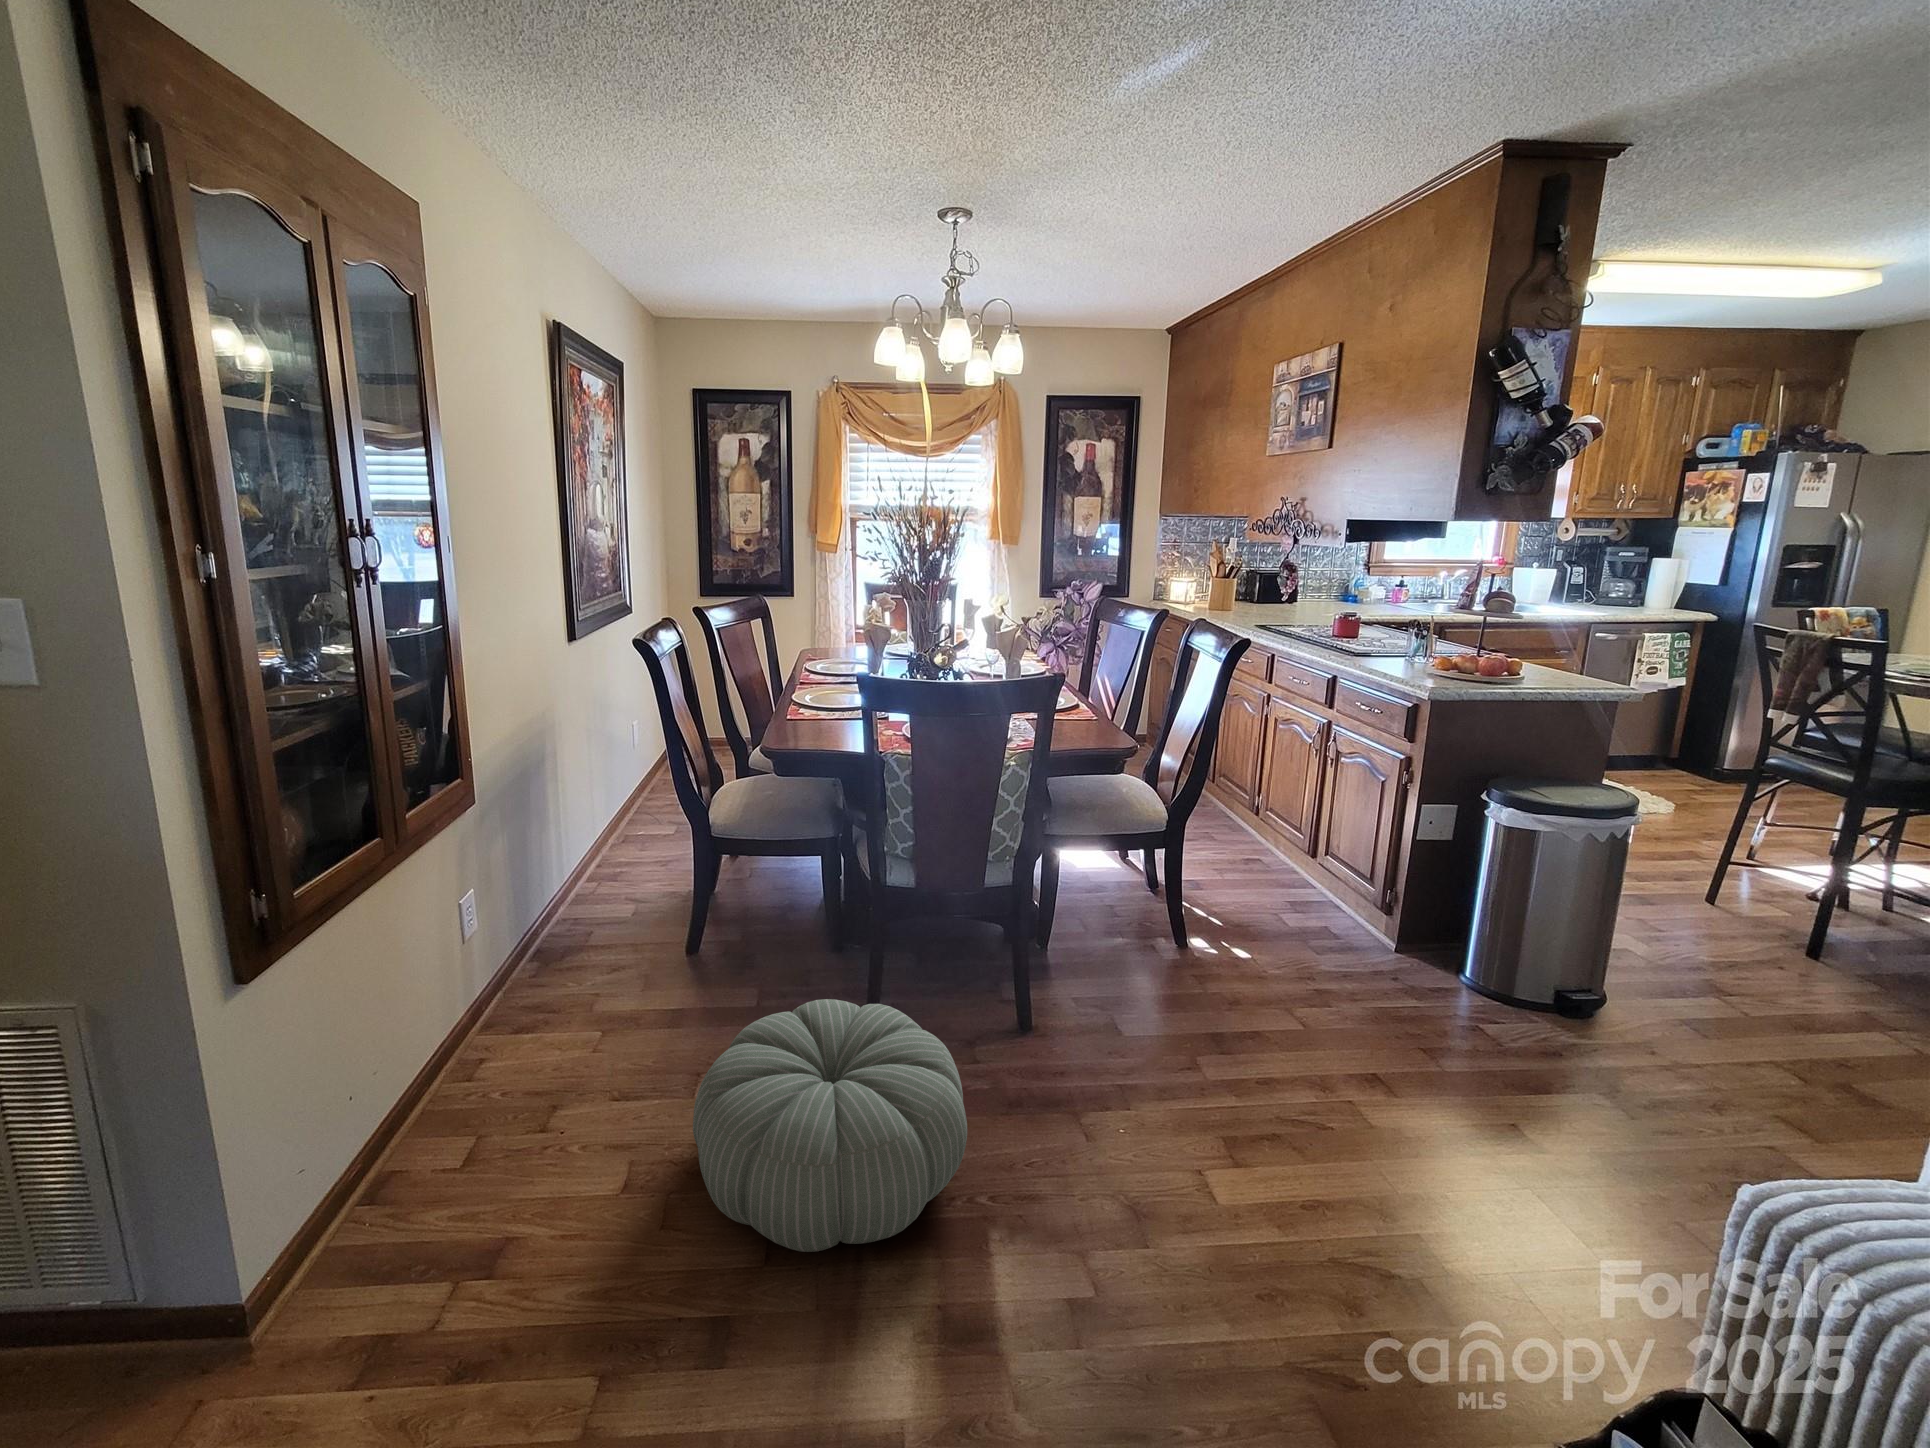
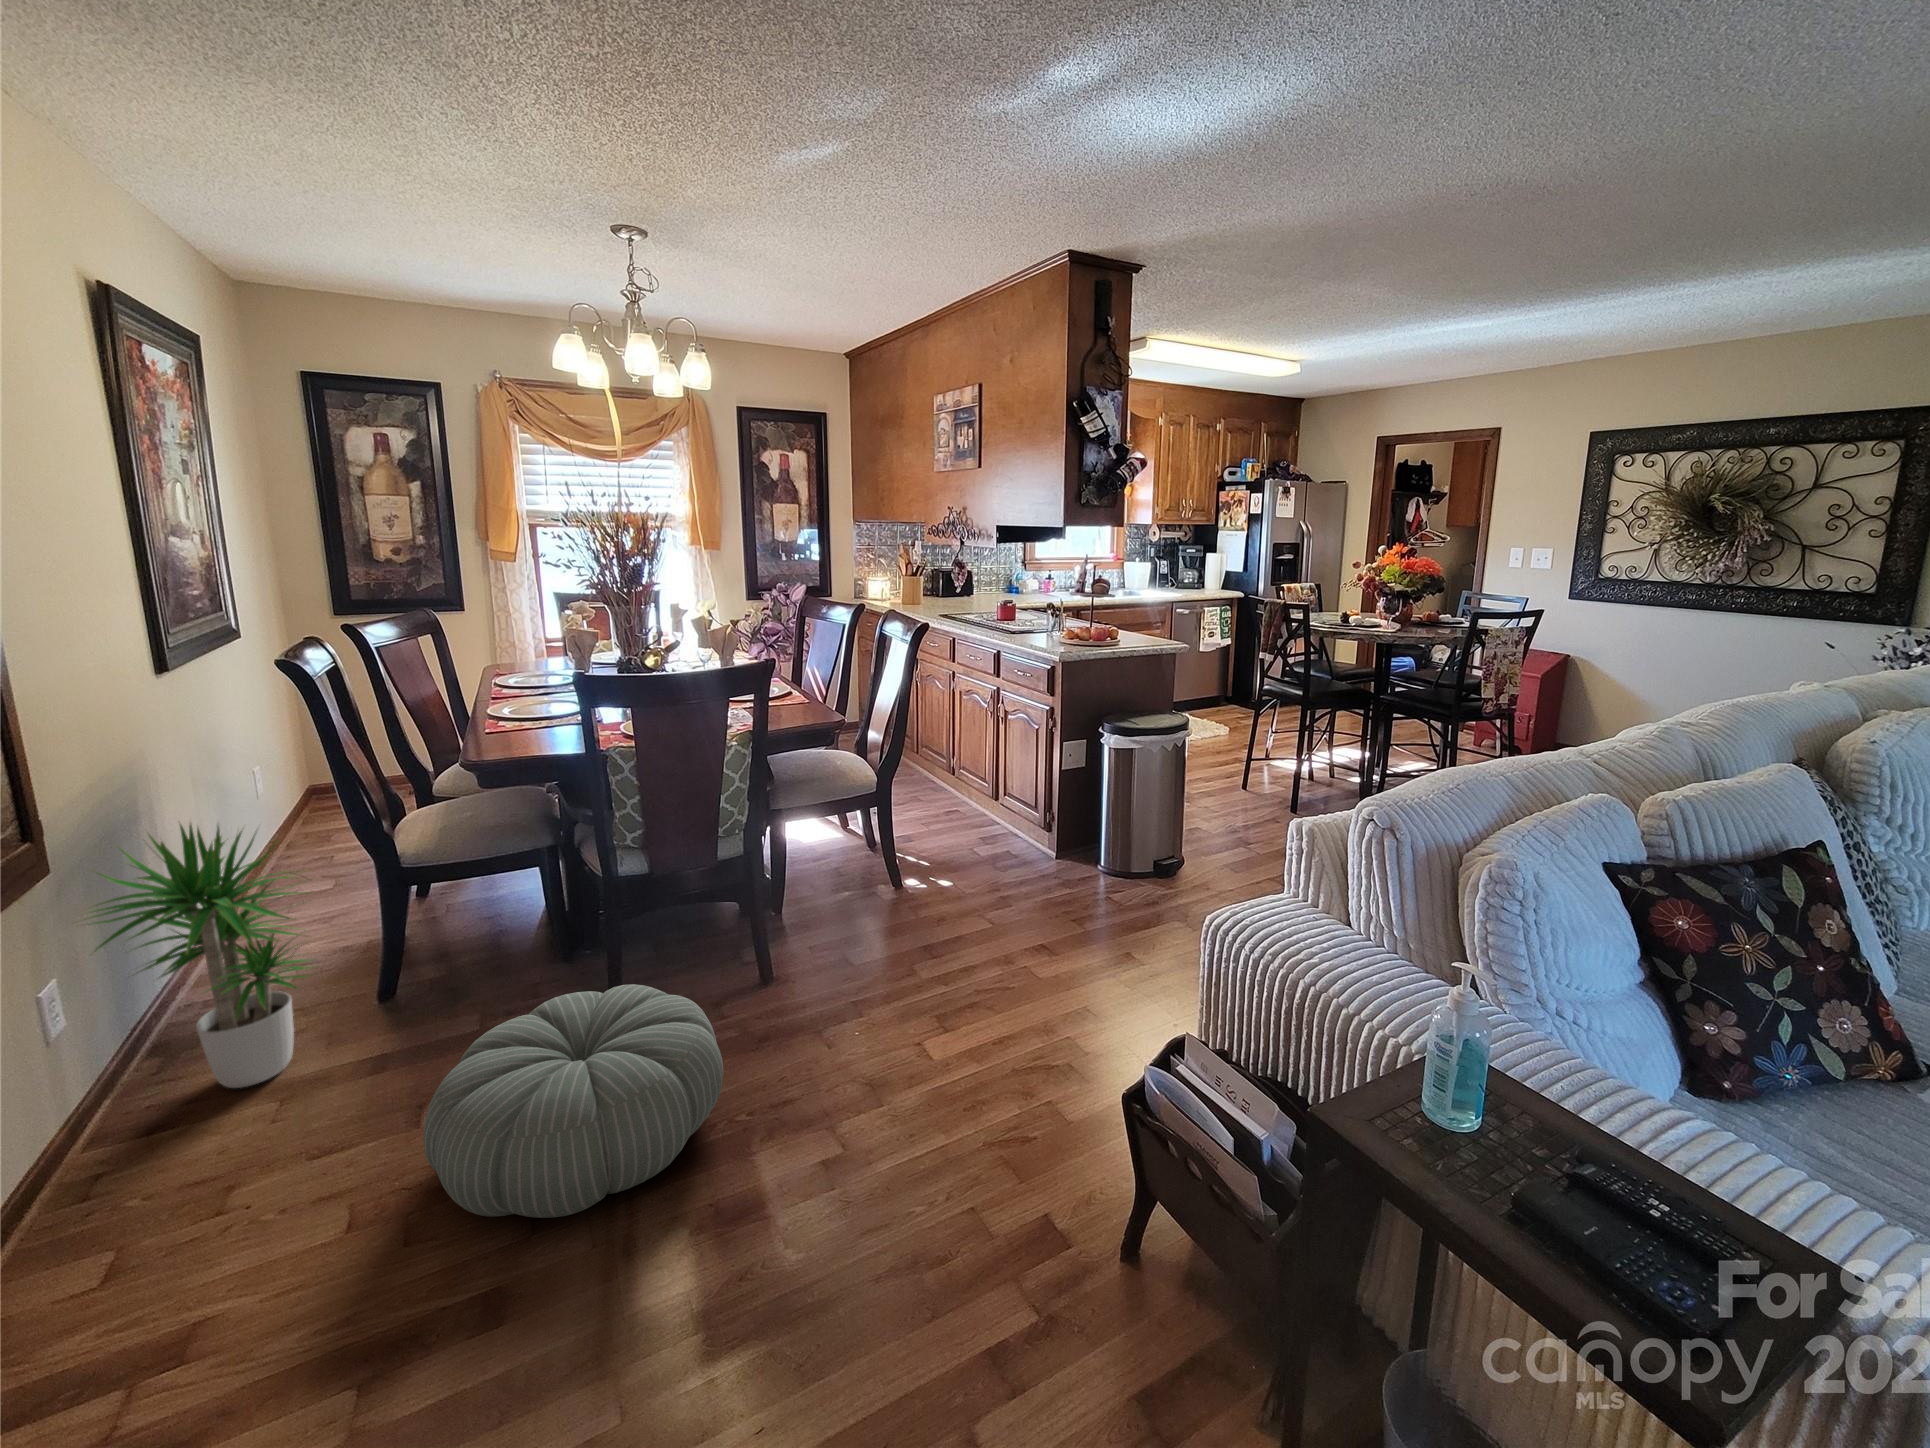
potted plant: none [492,769,651,1004] -> present [75,824,312,1088]

